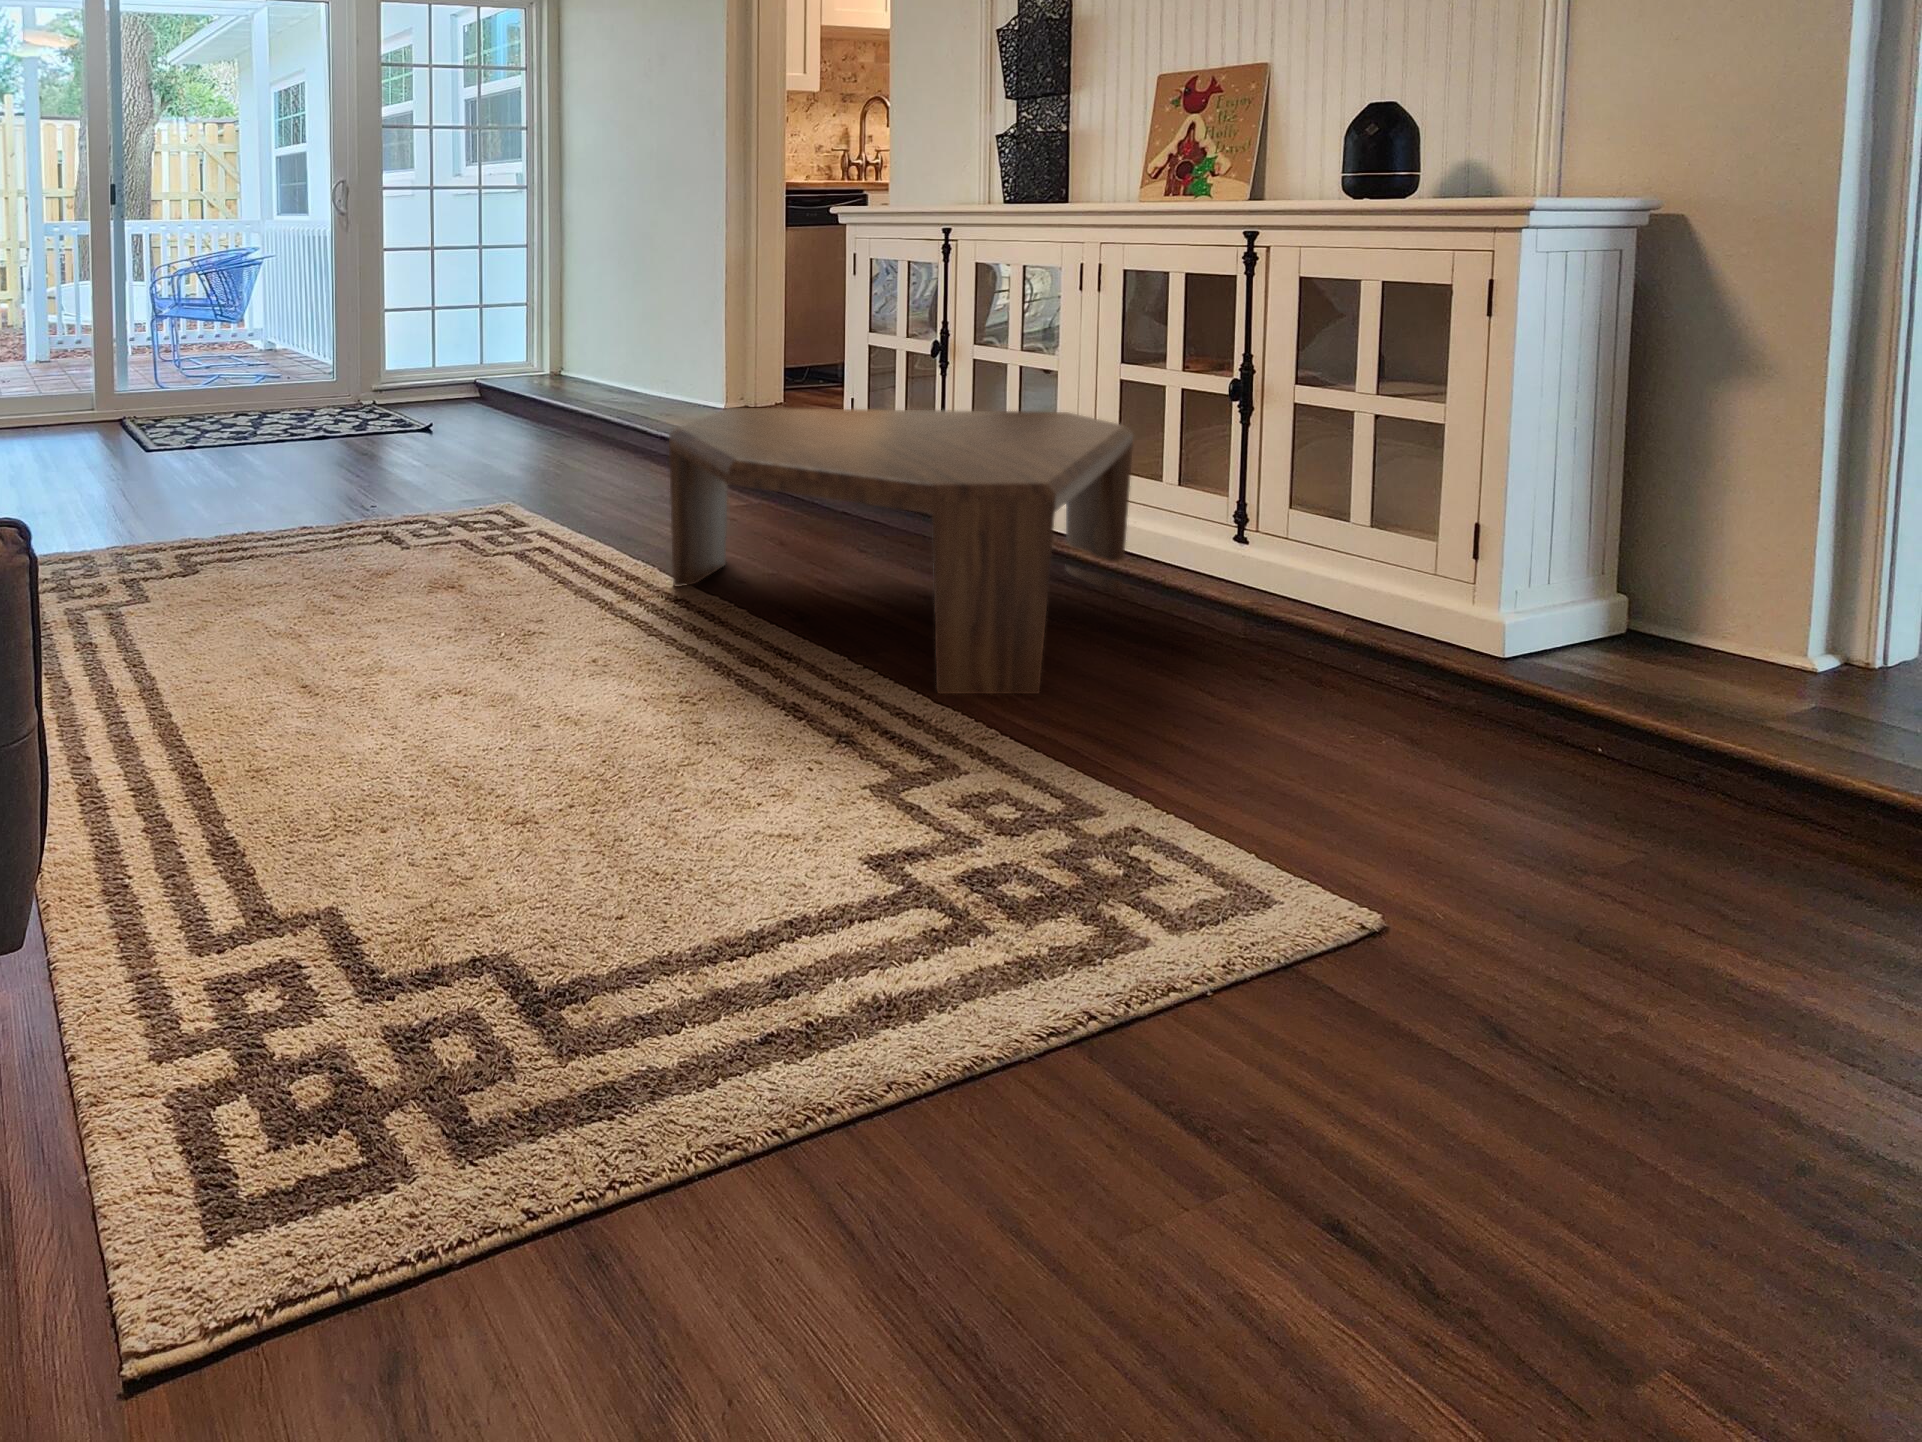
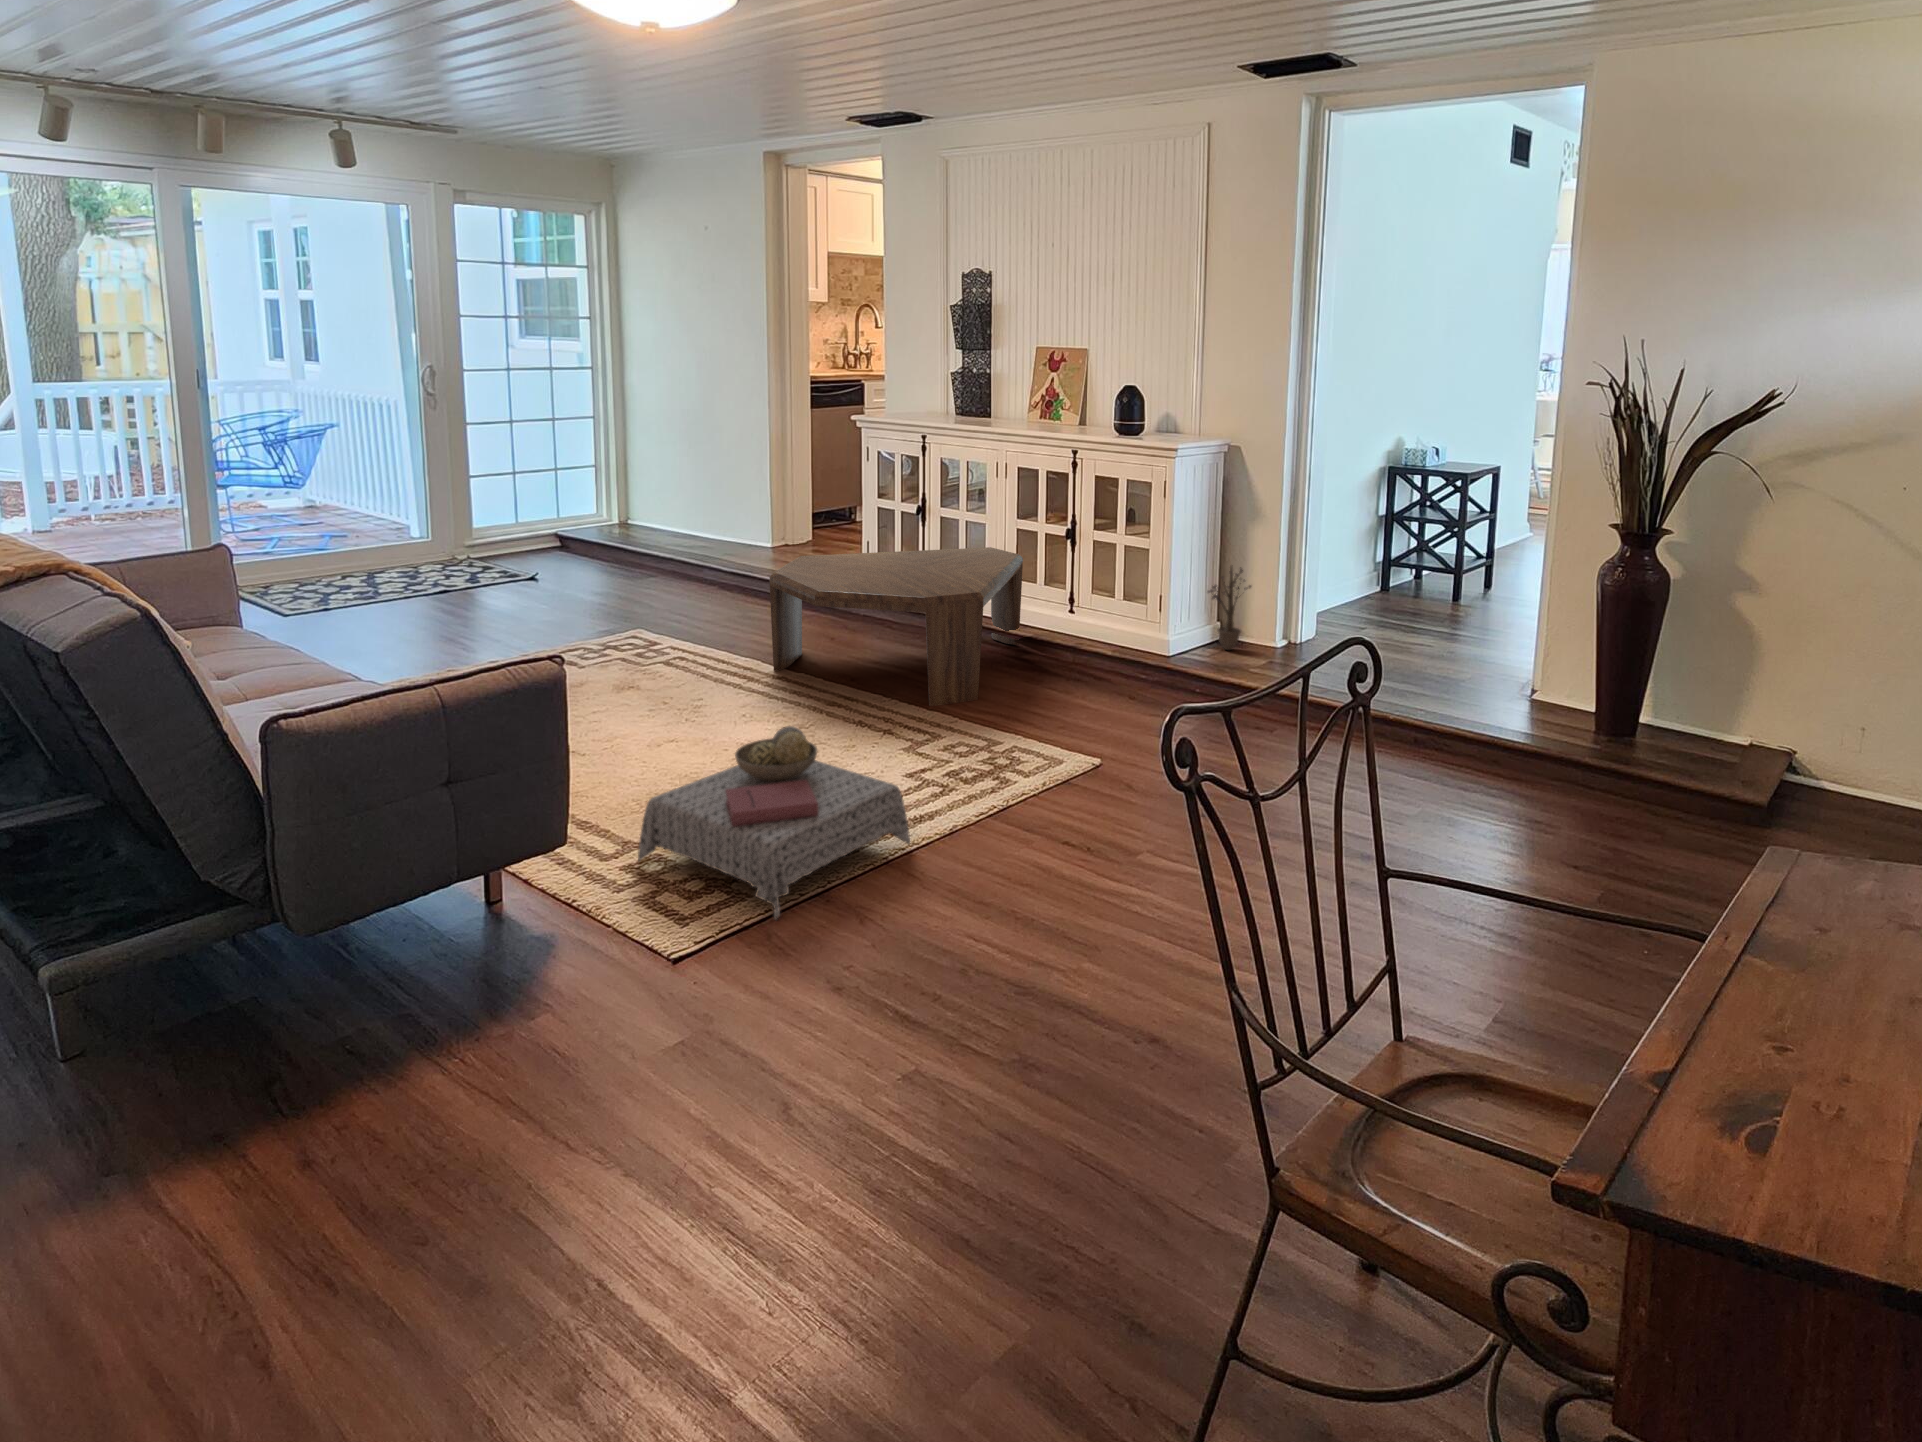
decorative plant: none [1598,470,1742,664] -> present [1203,566,1251,650]
ottoman: none [256,728,850,1293] -> present [638,726,910,920]

